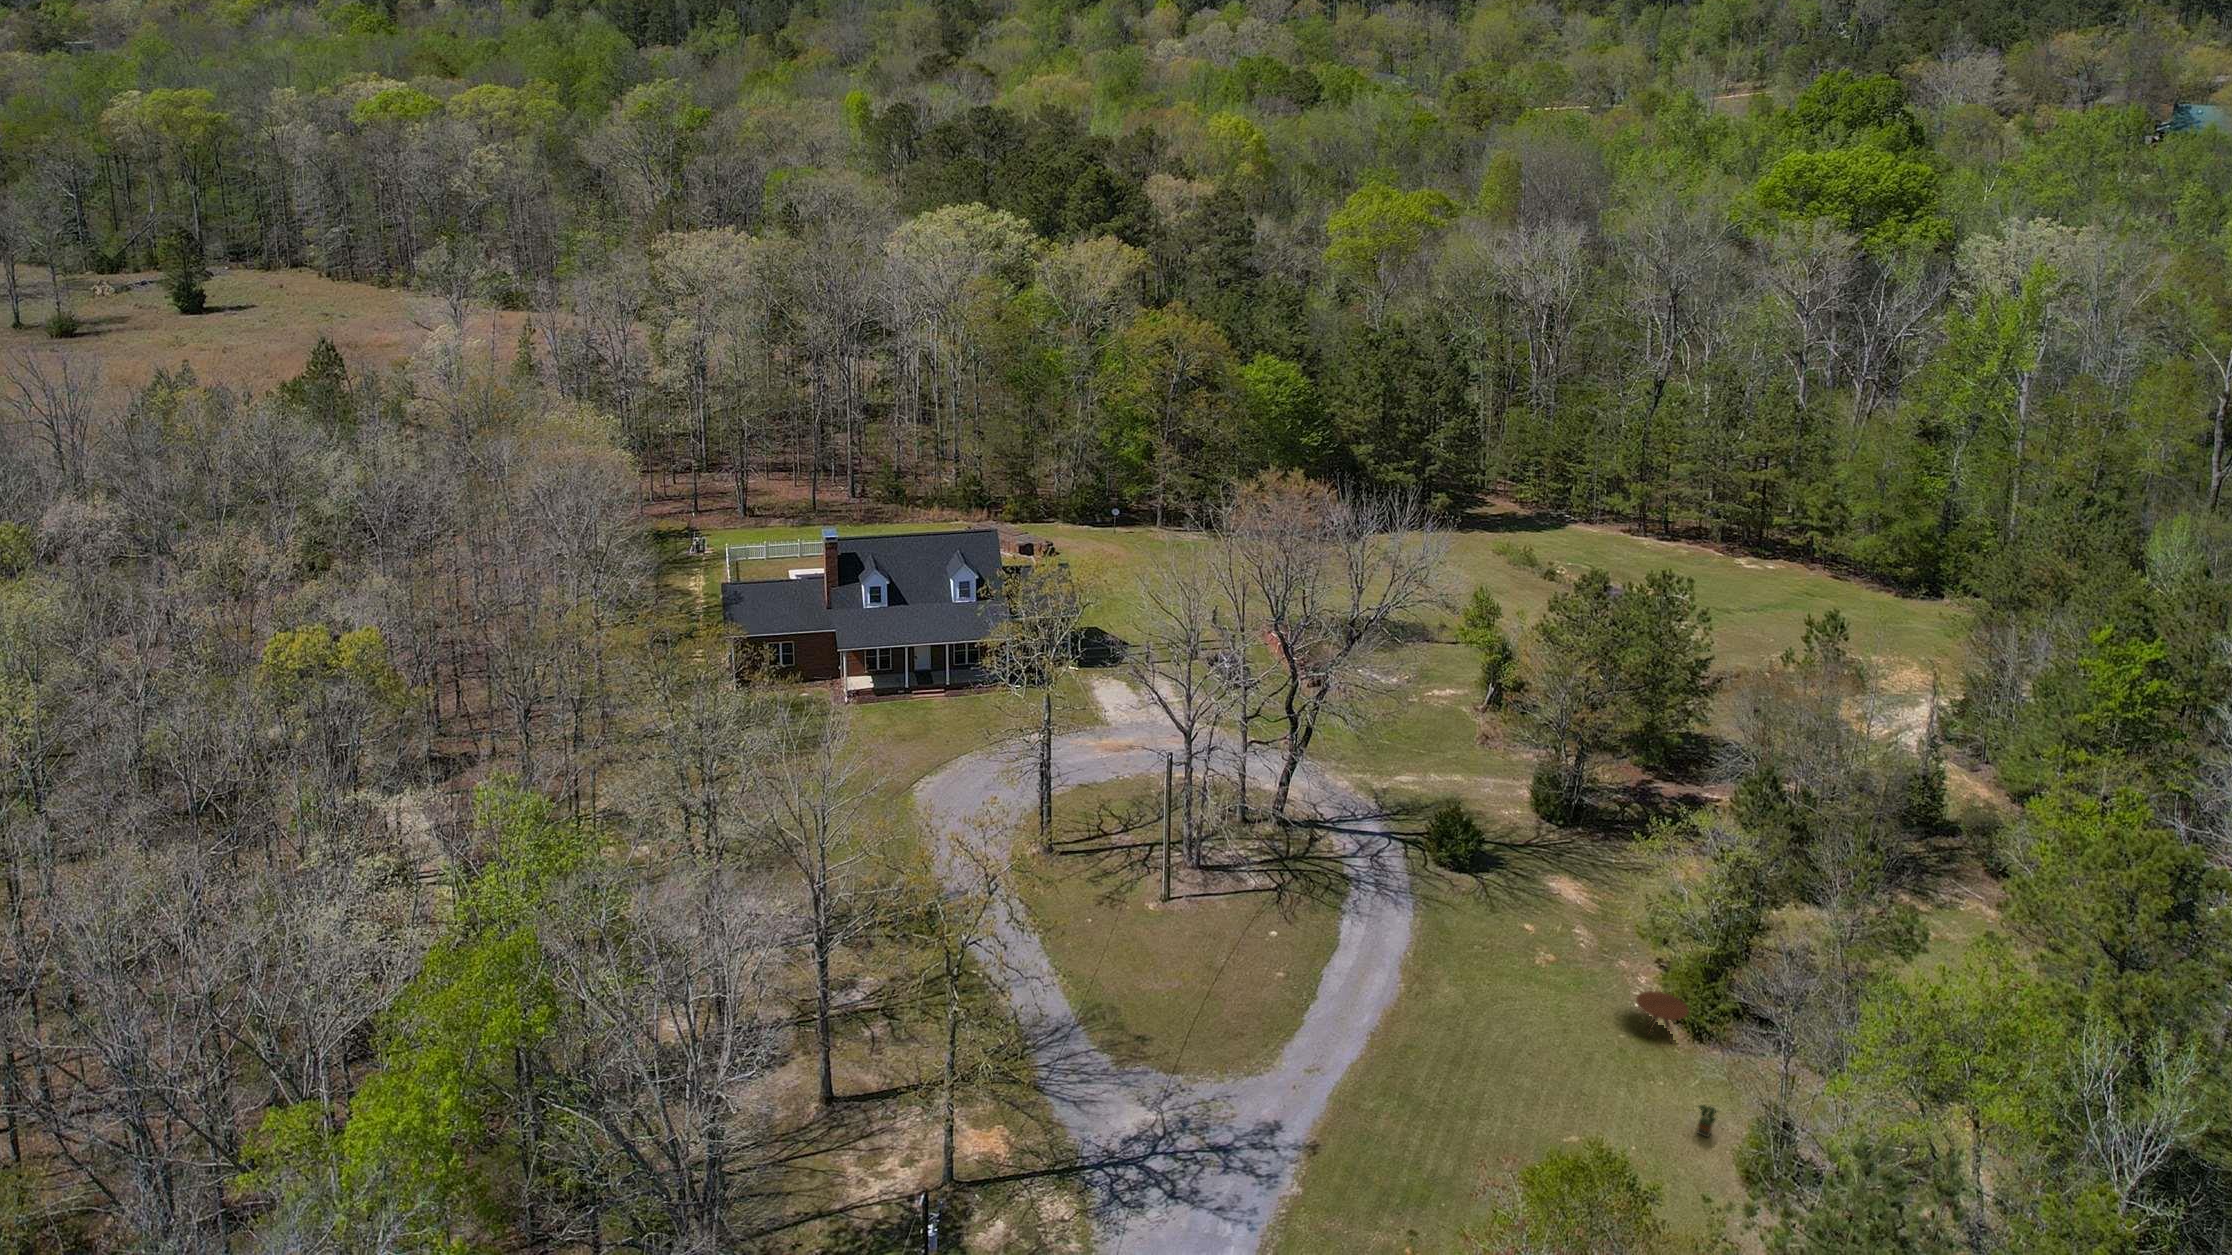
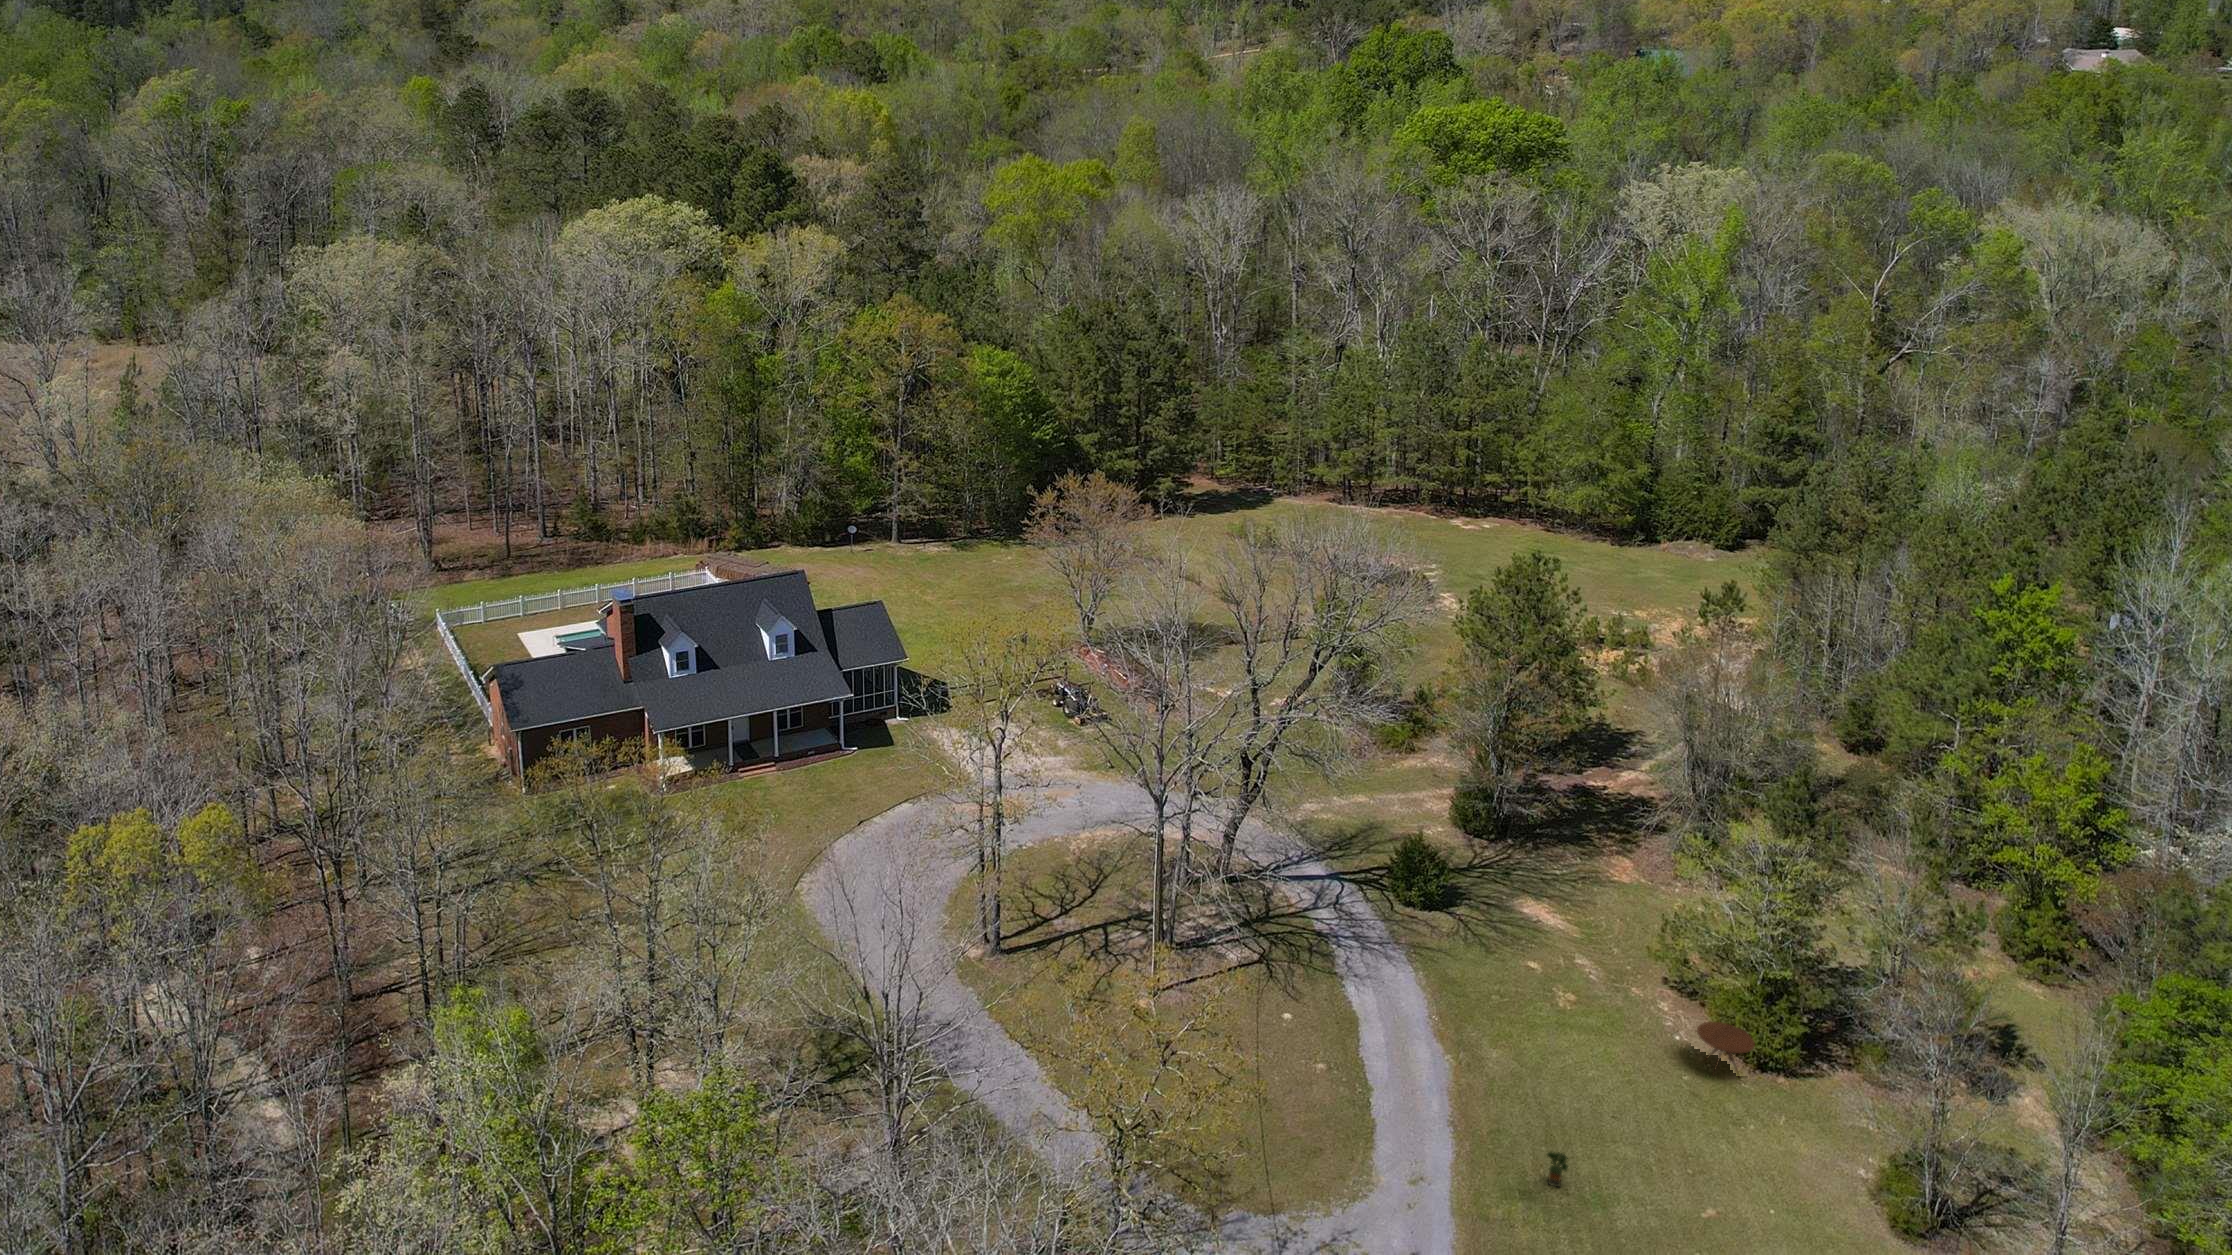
potted tree: present [1697,1105,1716,1137] -> present [1547,1152,1569,1187]

